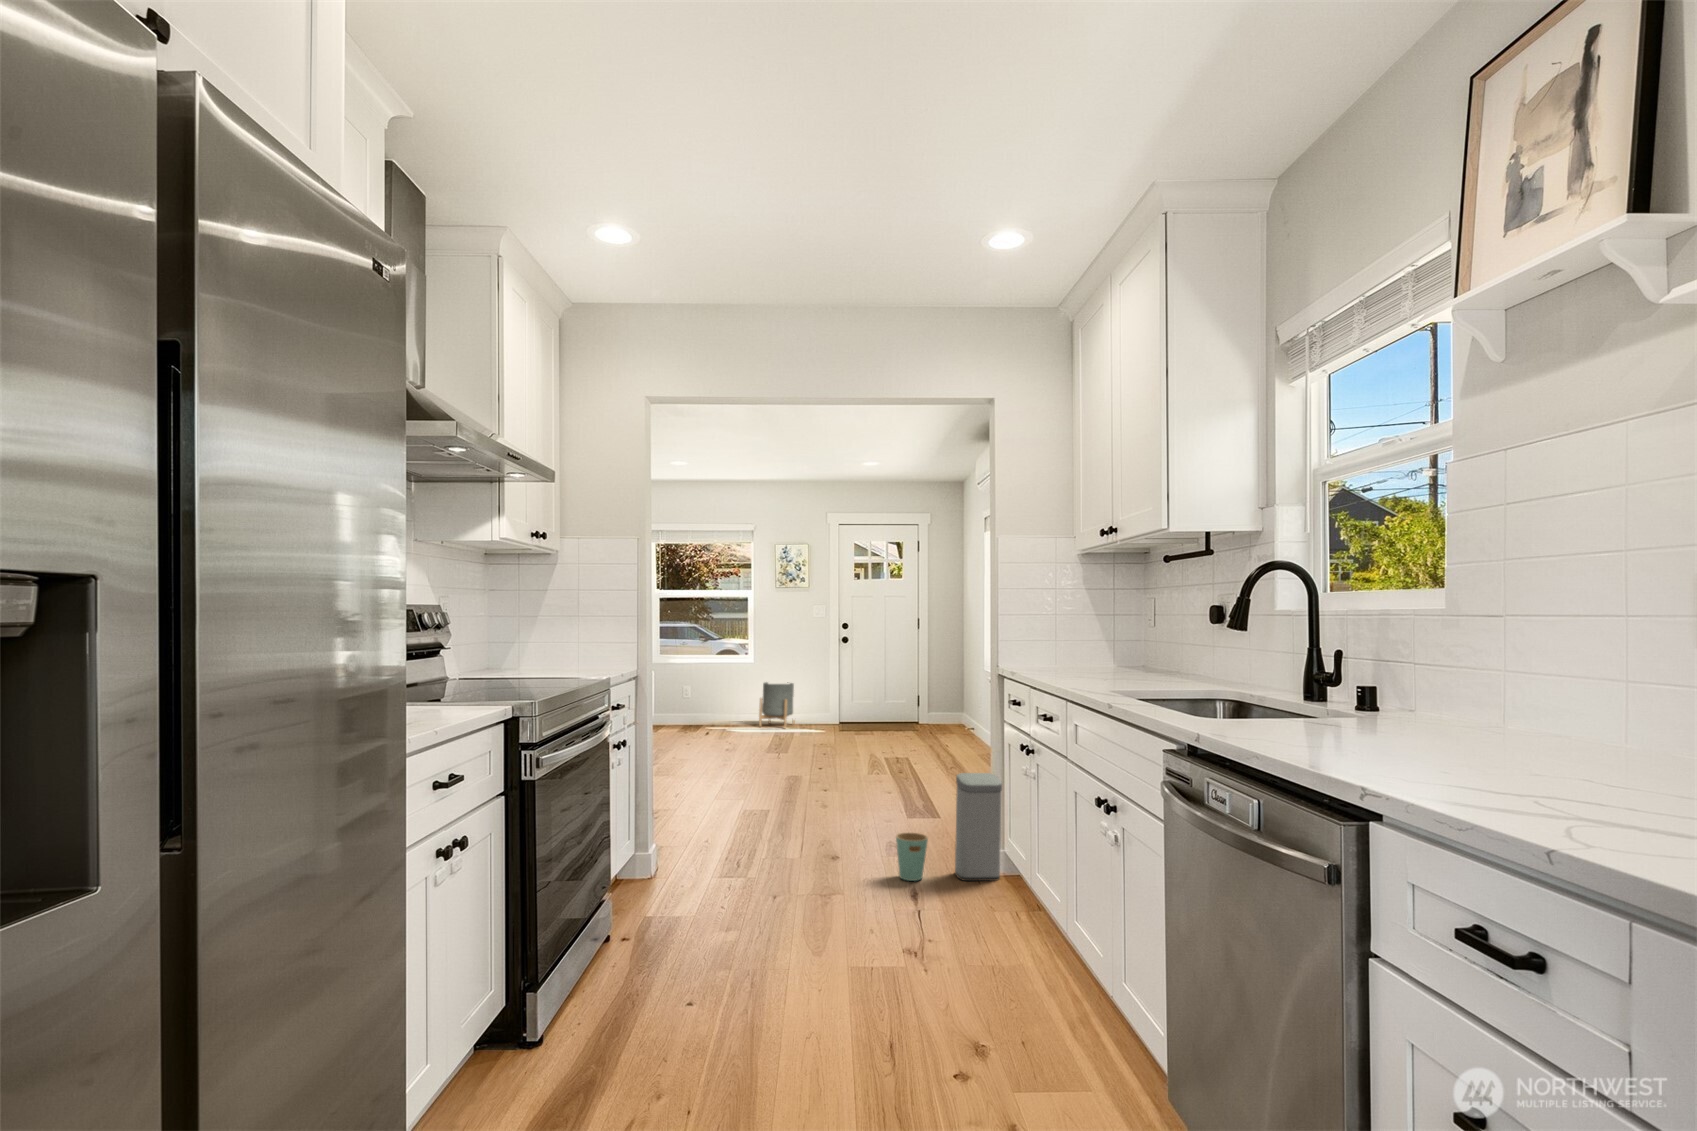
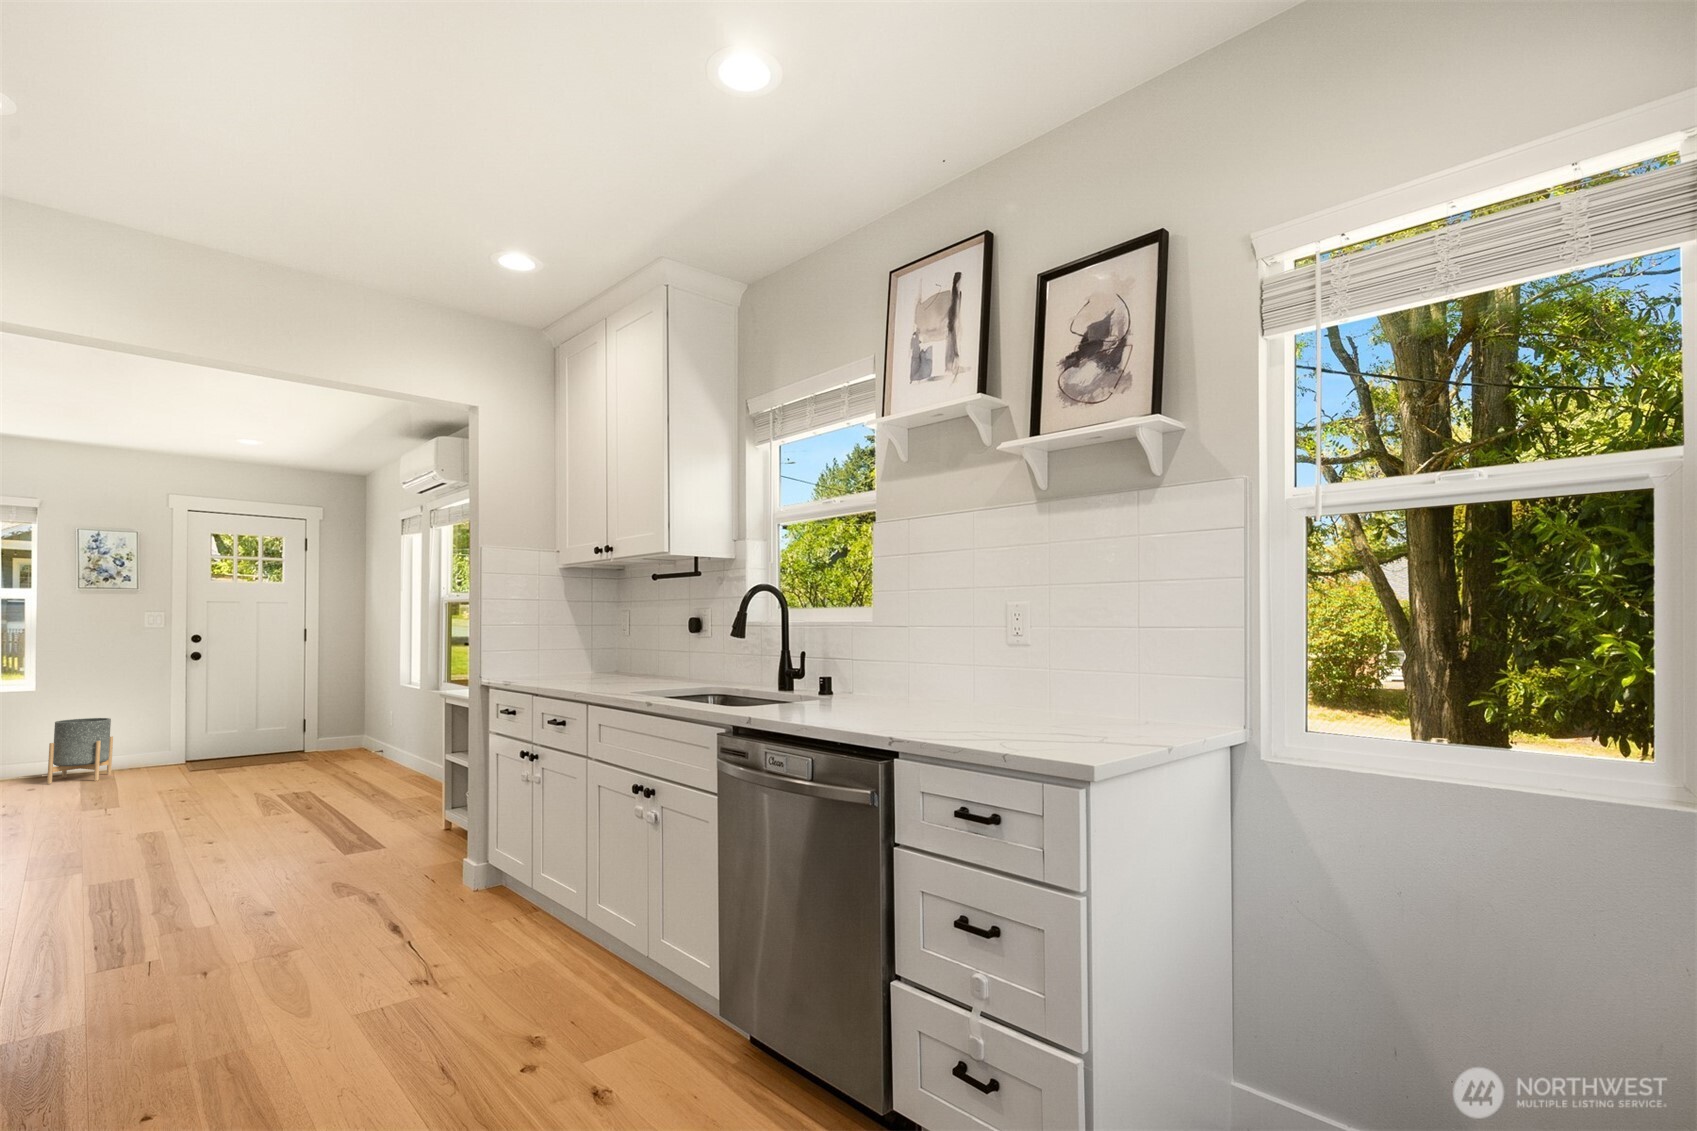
trash can: present [896,773,1002,881] -> none [366,789,487,919]

